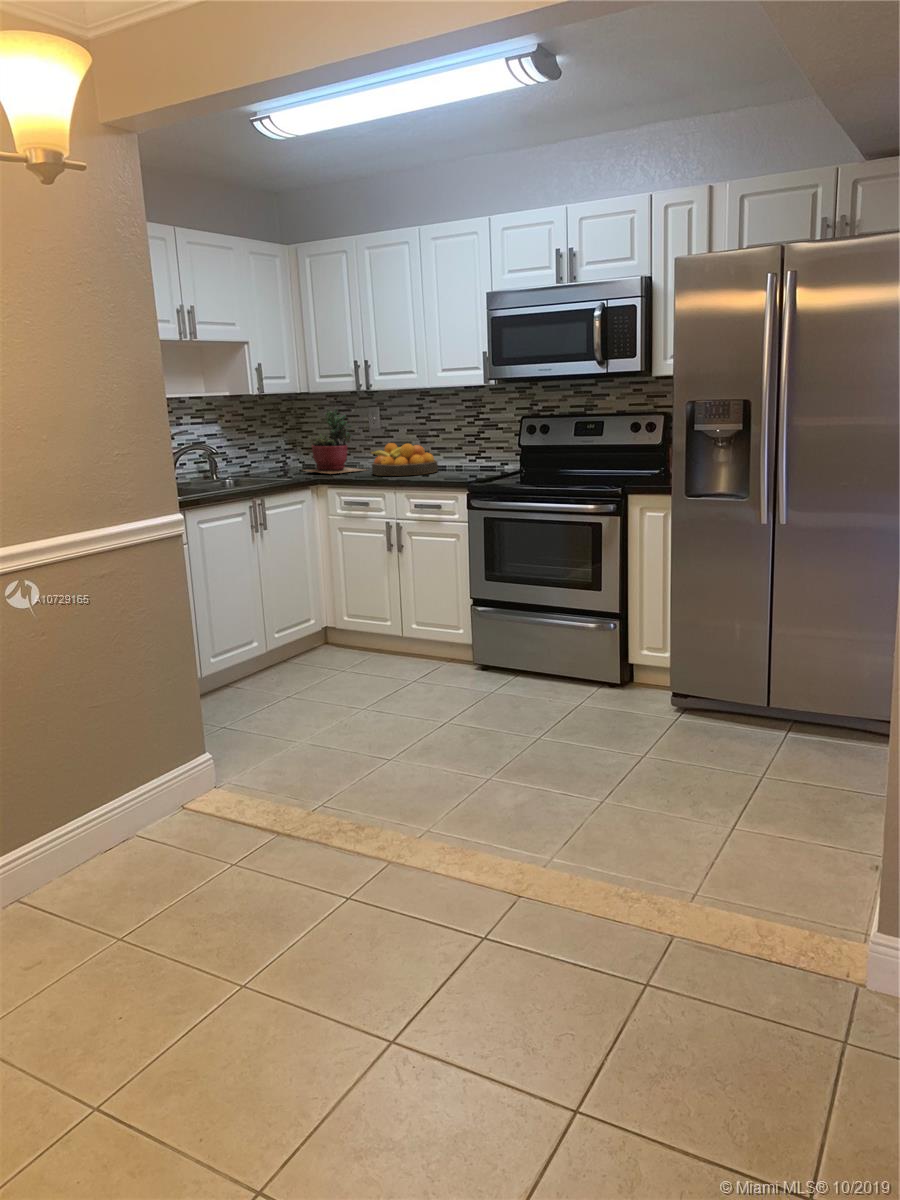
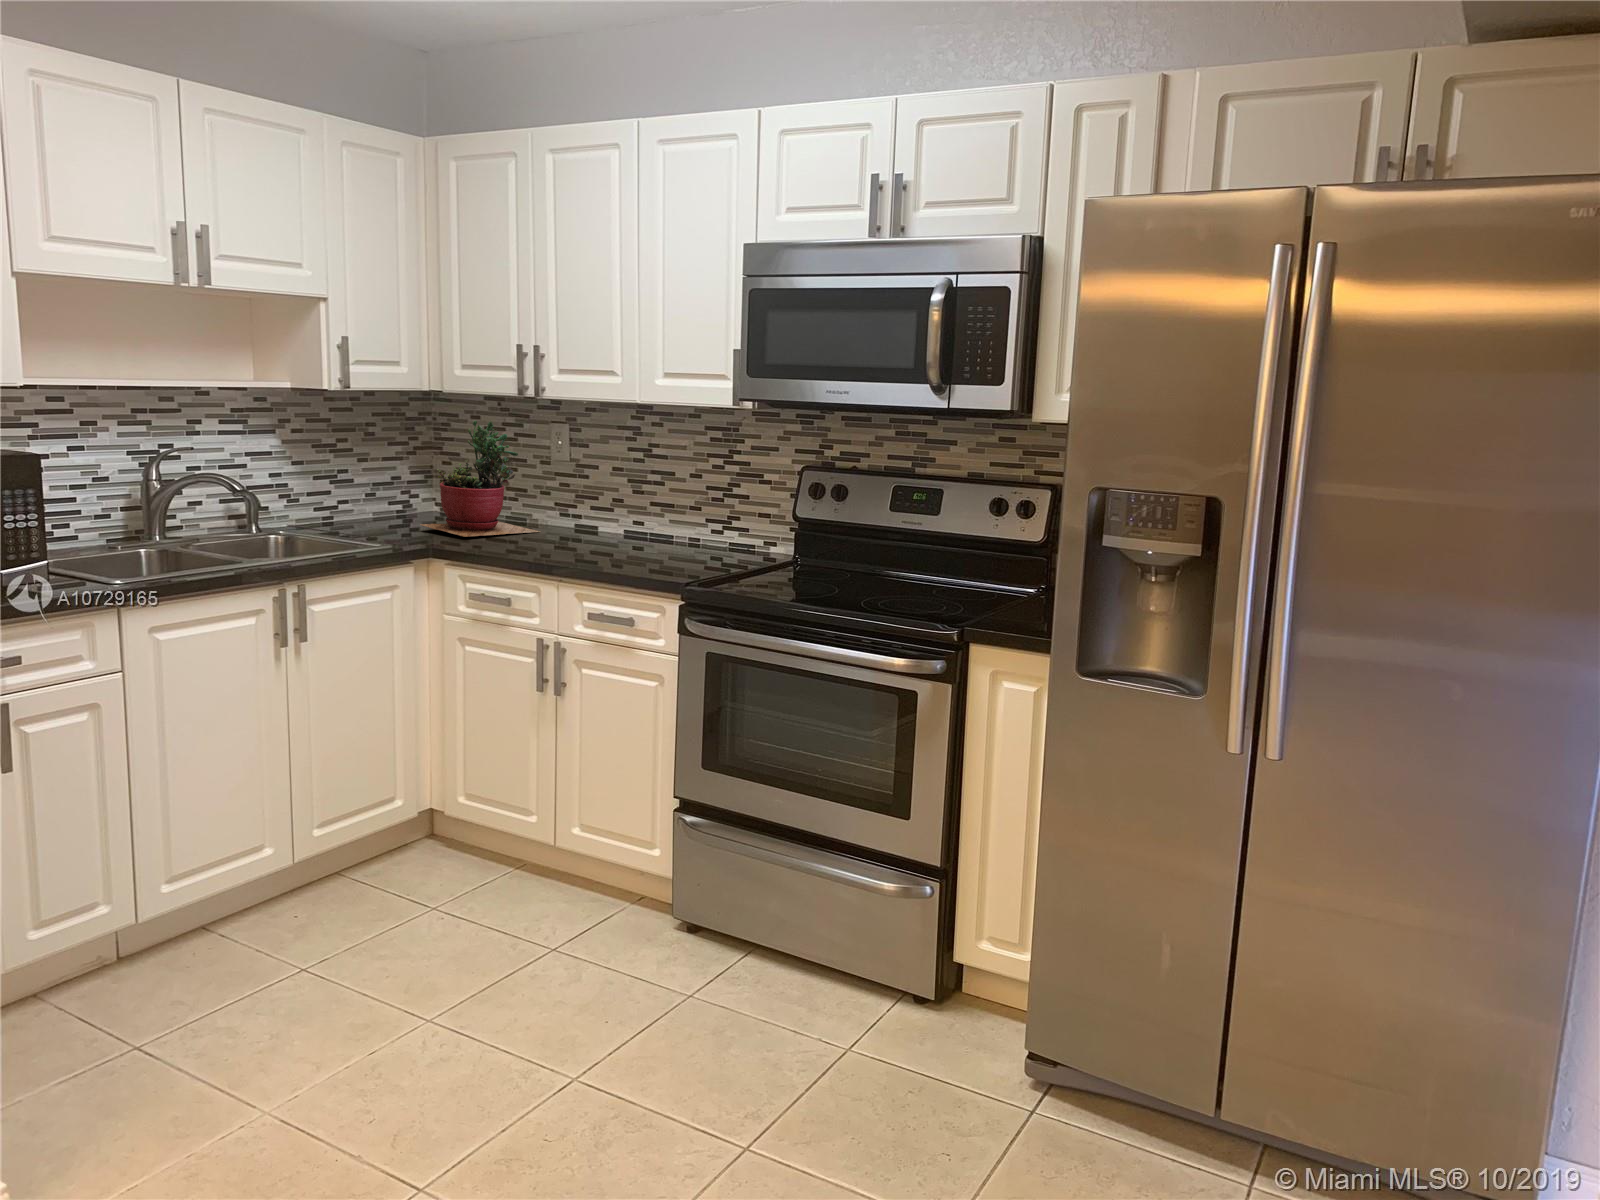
fruit bowl: present [370,443,438,476] -> none [531,492,652,555]

